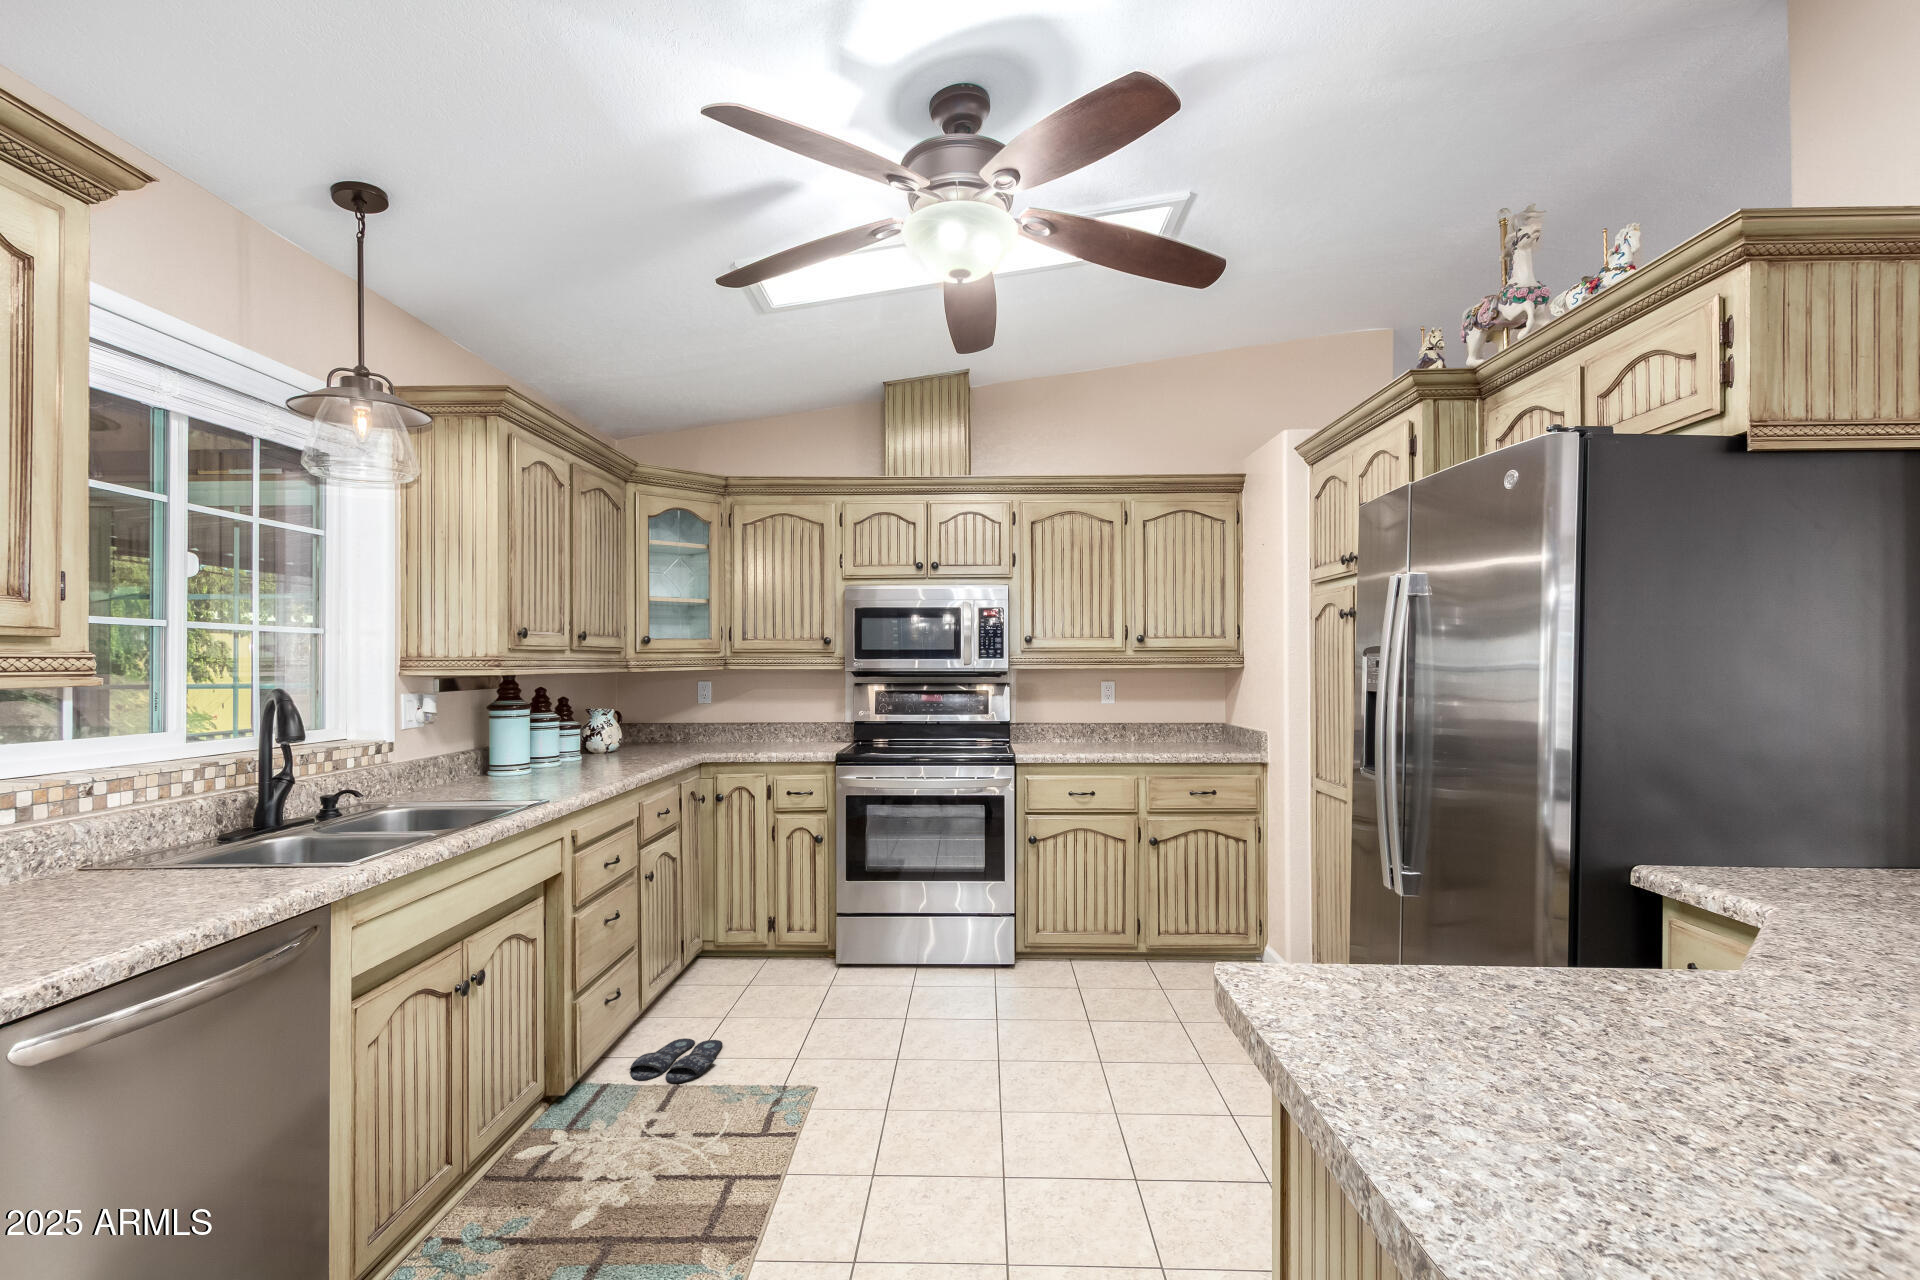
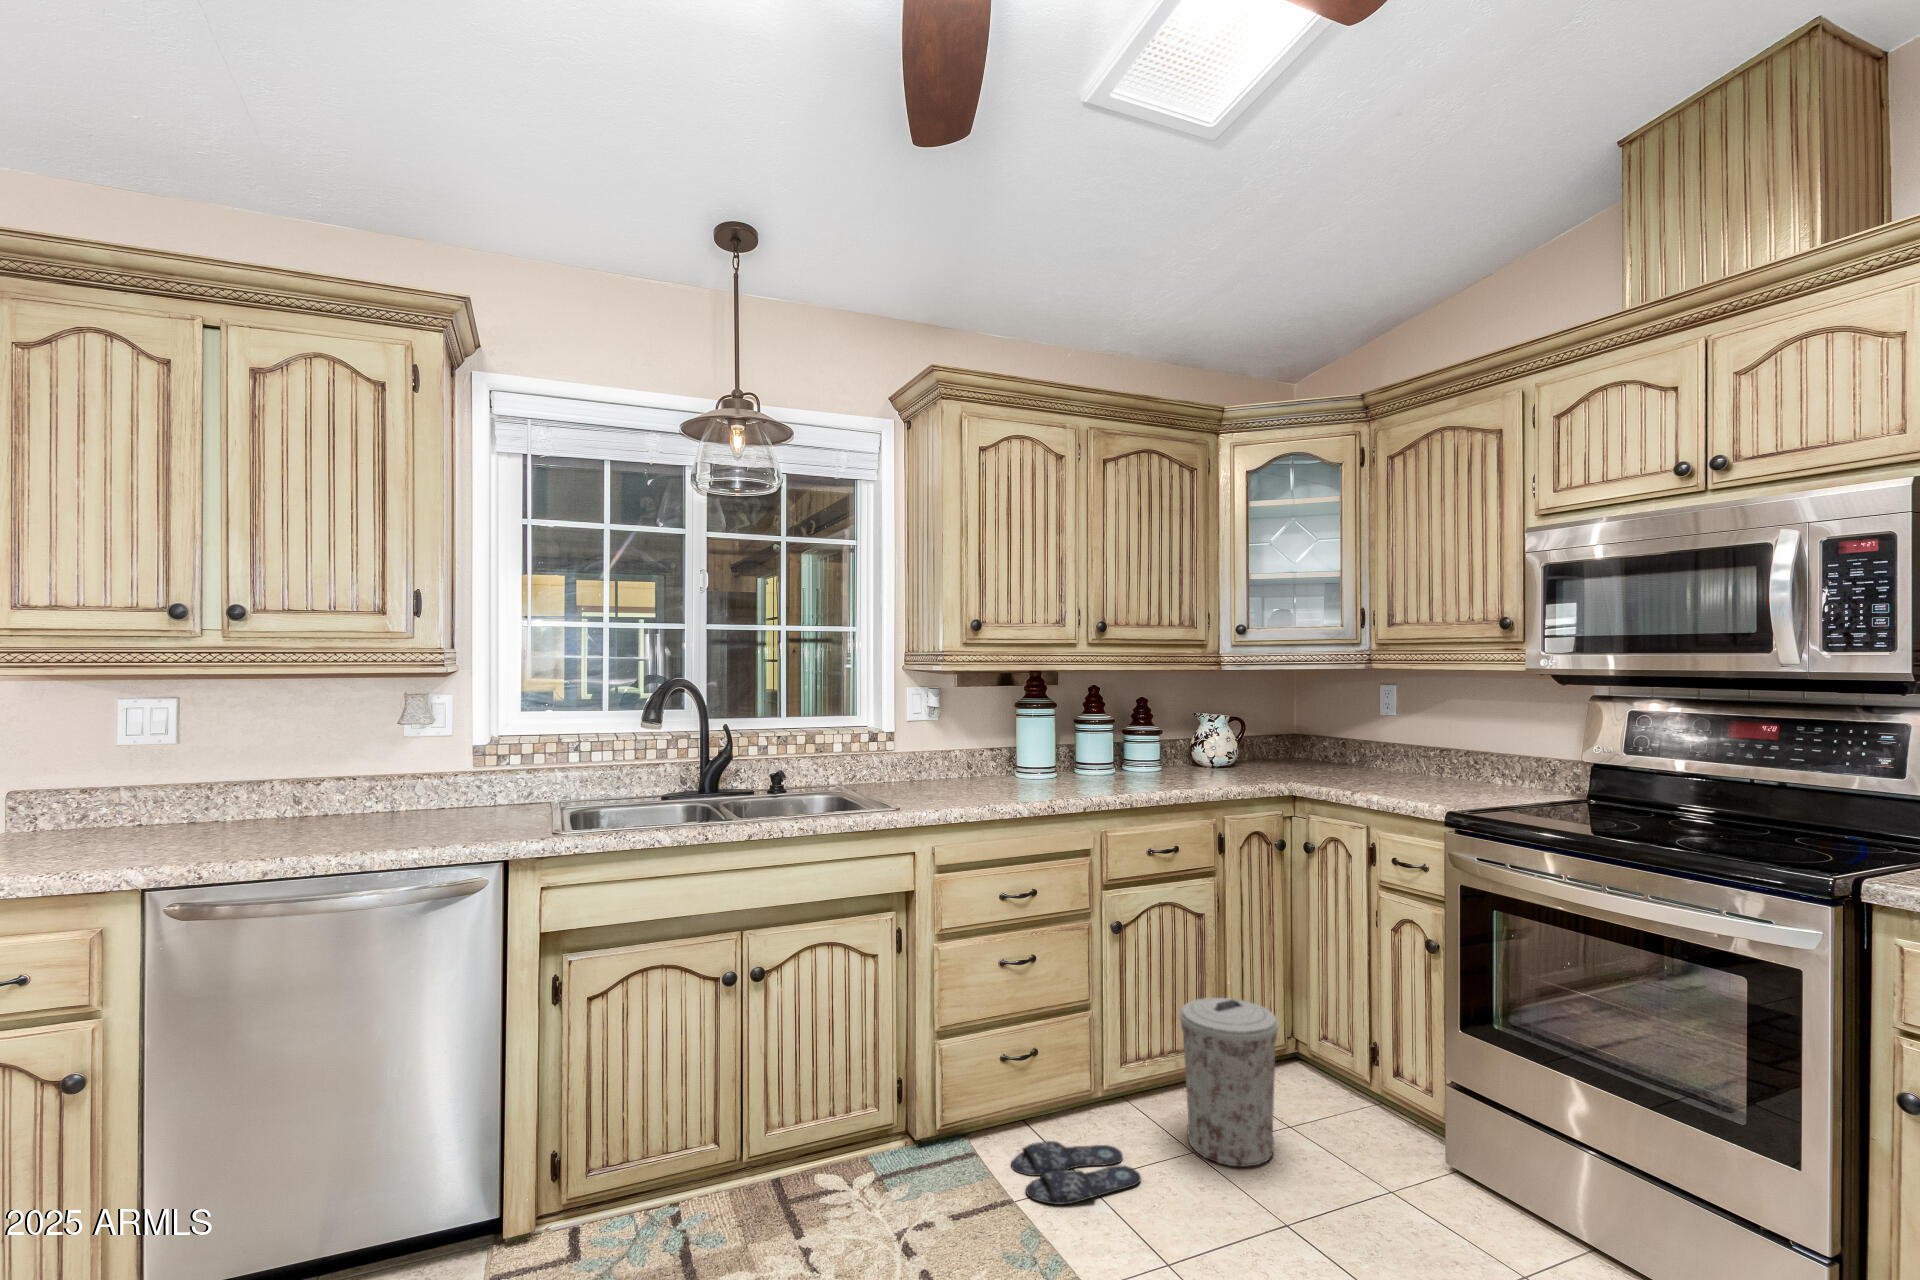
trash can: none [697,905,766,1018] -> present [1180,998,1278,1167]

